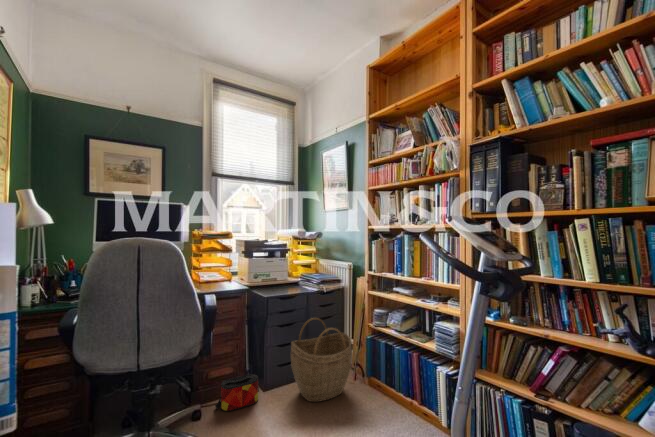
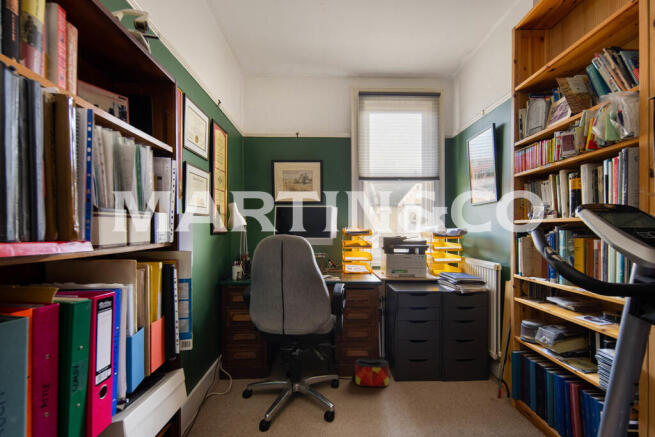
woven basket: present [291,318,352,402] -> none [420,318,491,408]

